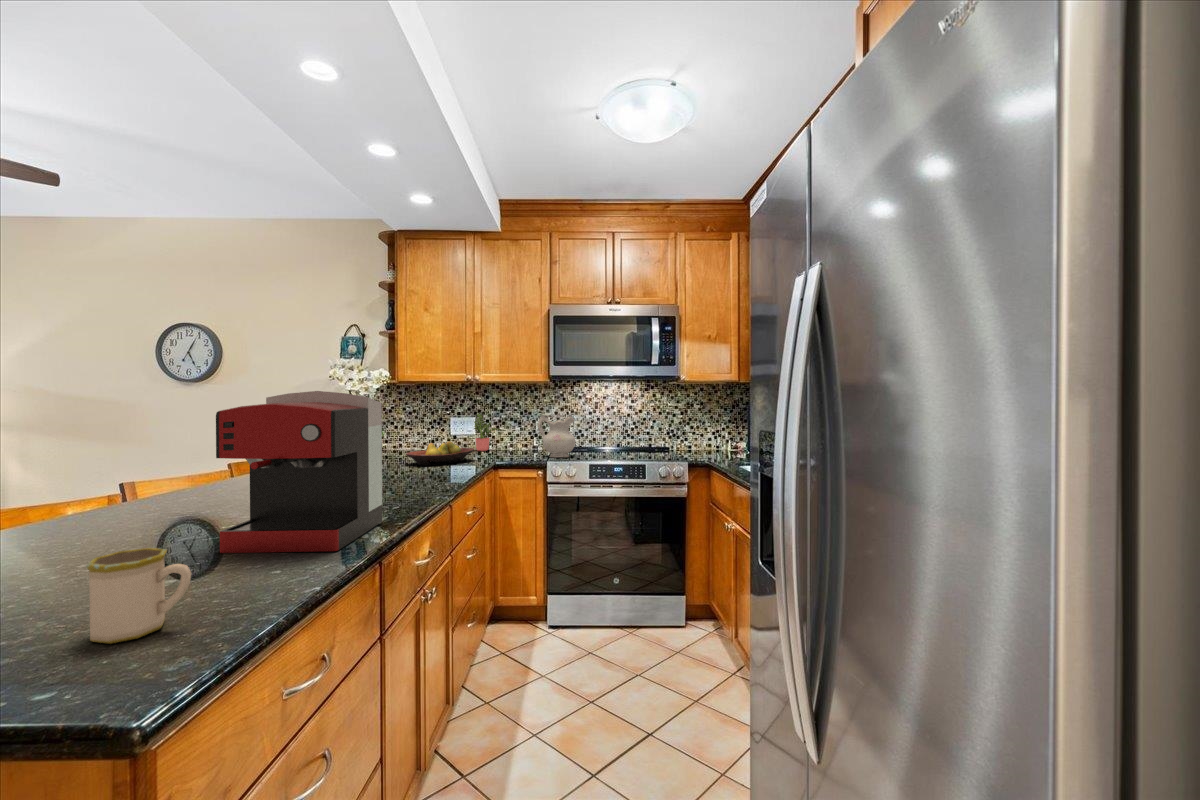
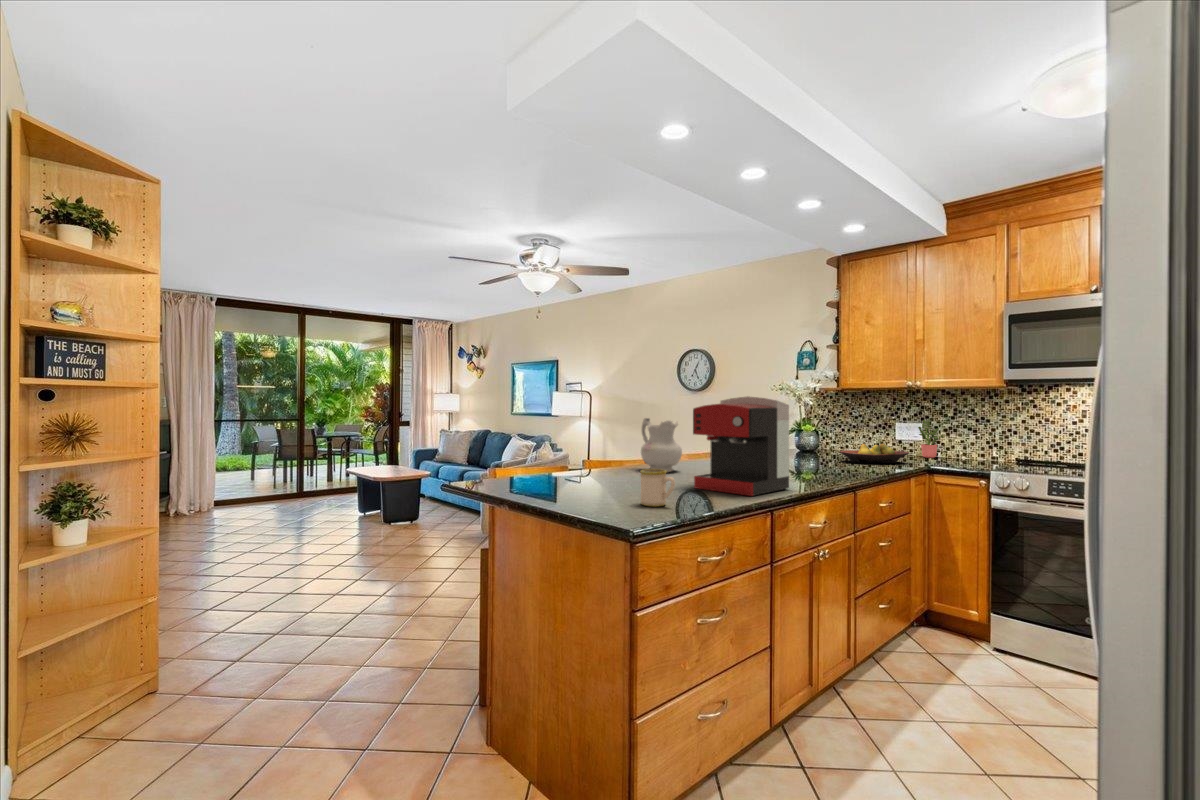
ceramic pitcher: present [538,415,575,458] -> present [641,418,682,472]

